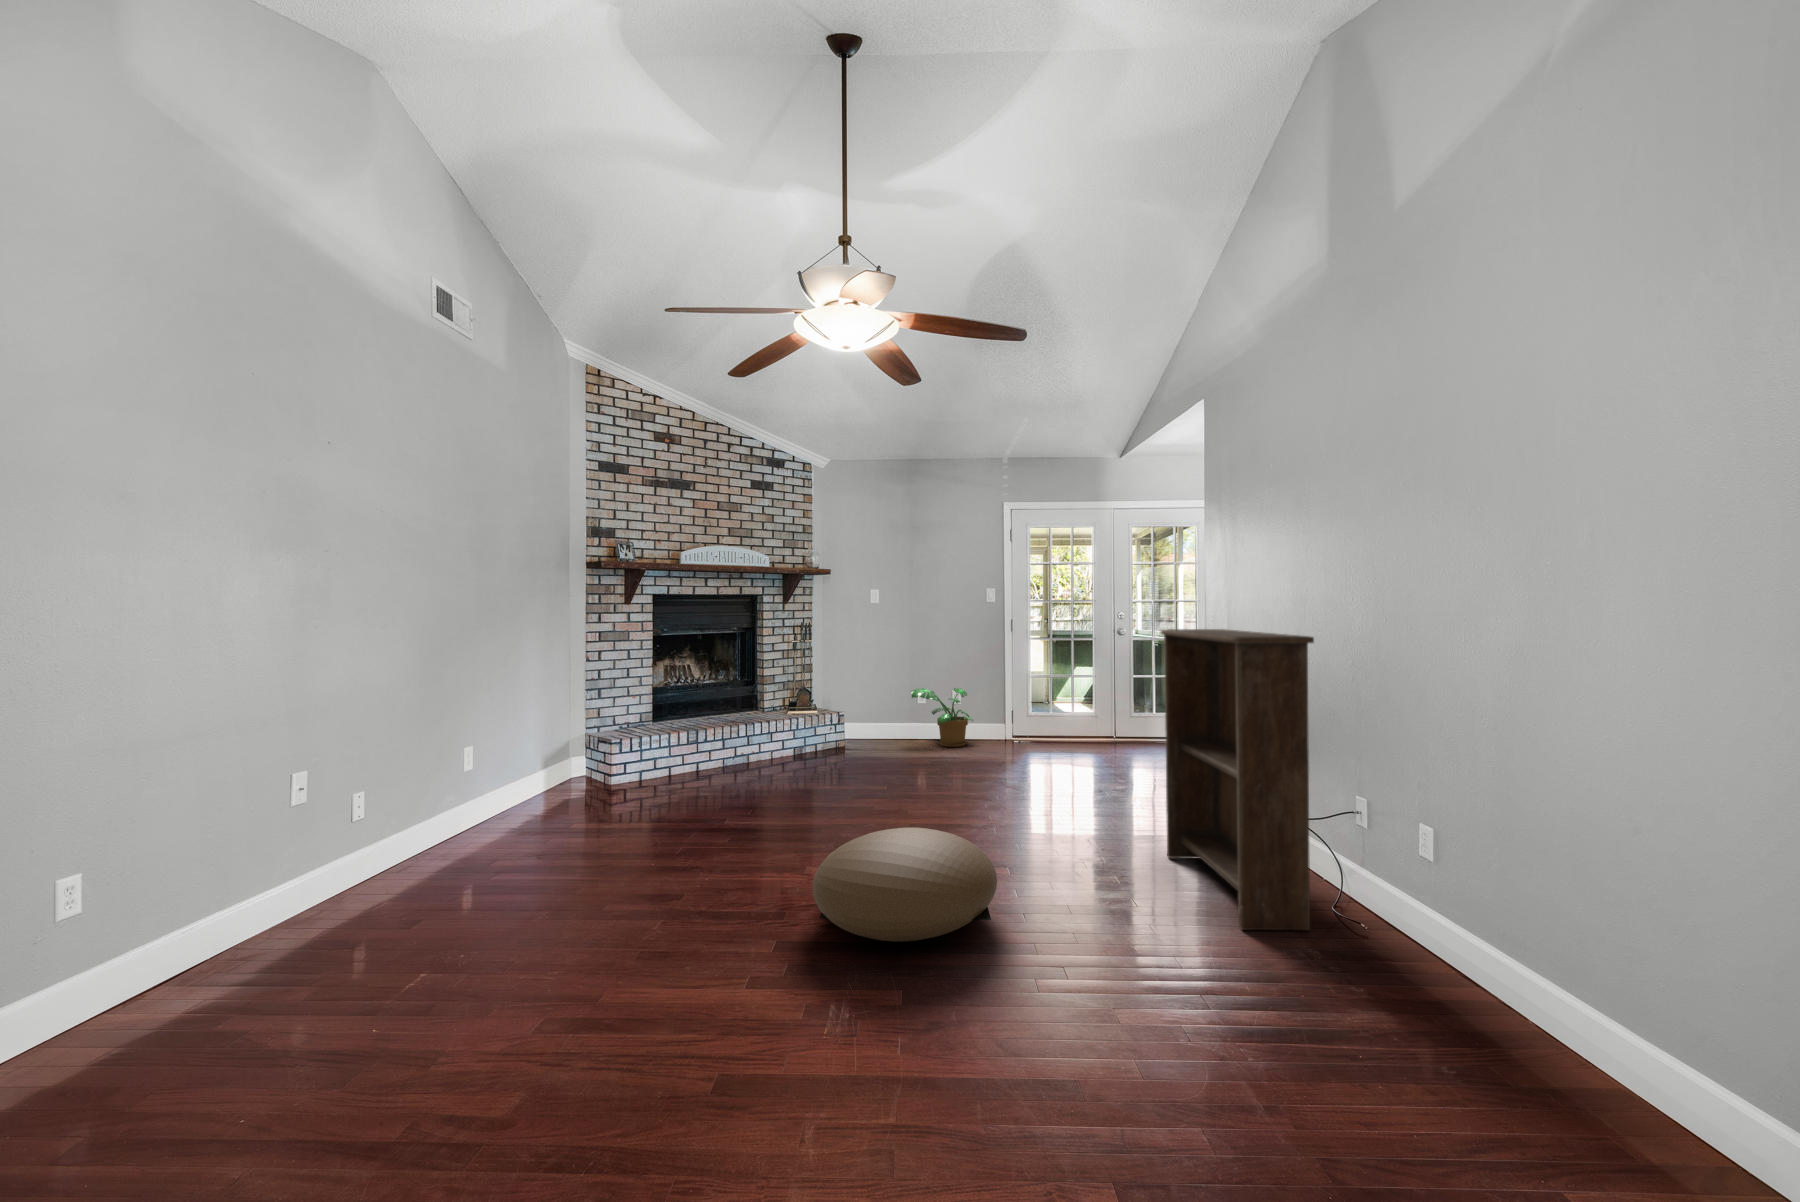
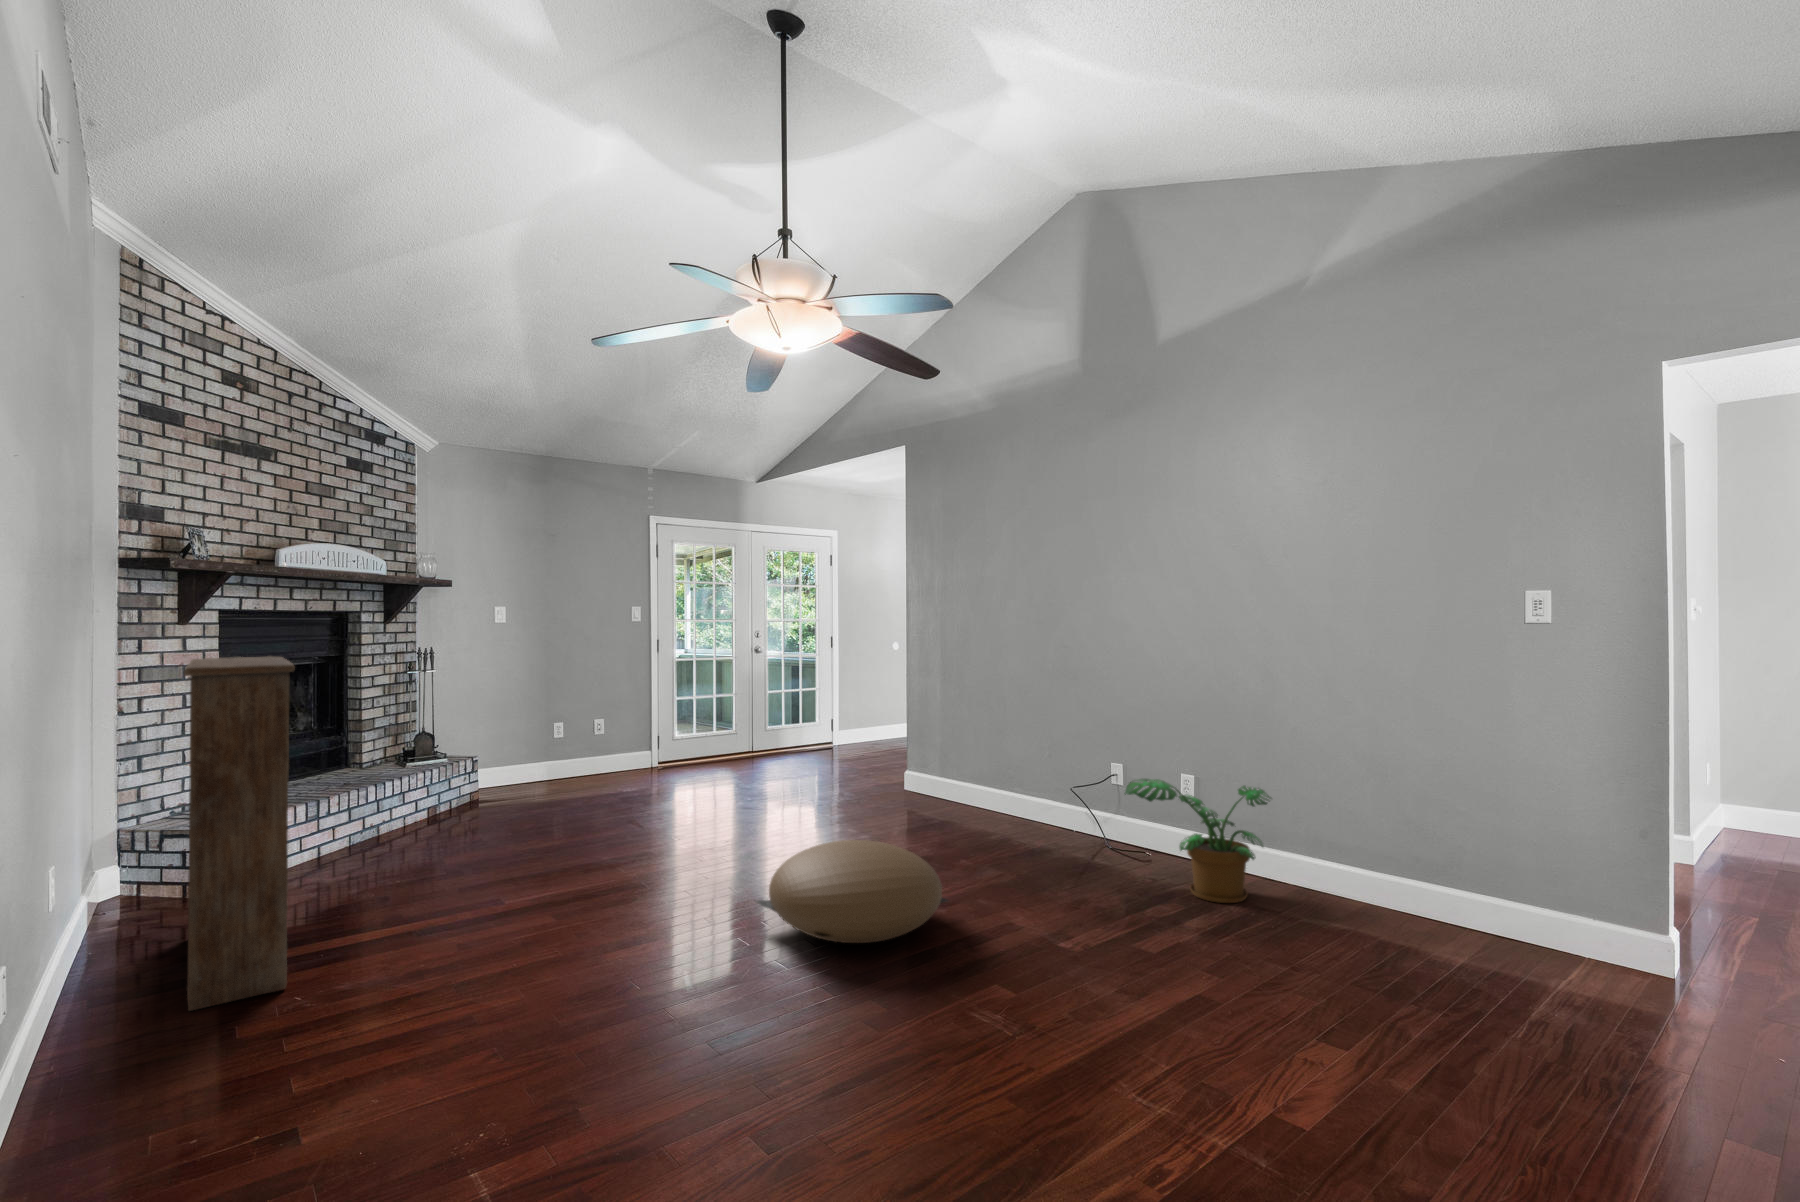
bookshelf: present [1161,629,1314,930] -> present [184,656,295,1011]
potted plant: present [911,688,973,747] -> present [1124,779,1272,903]

